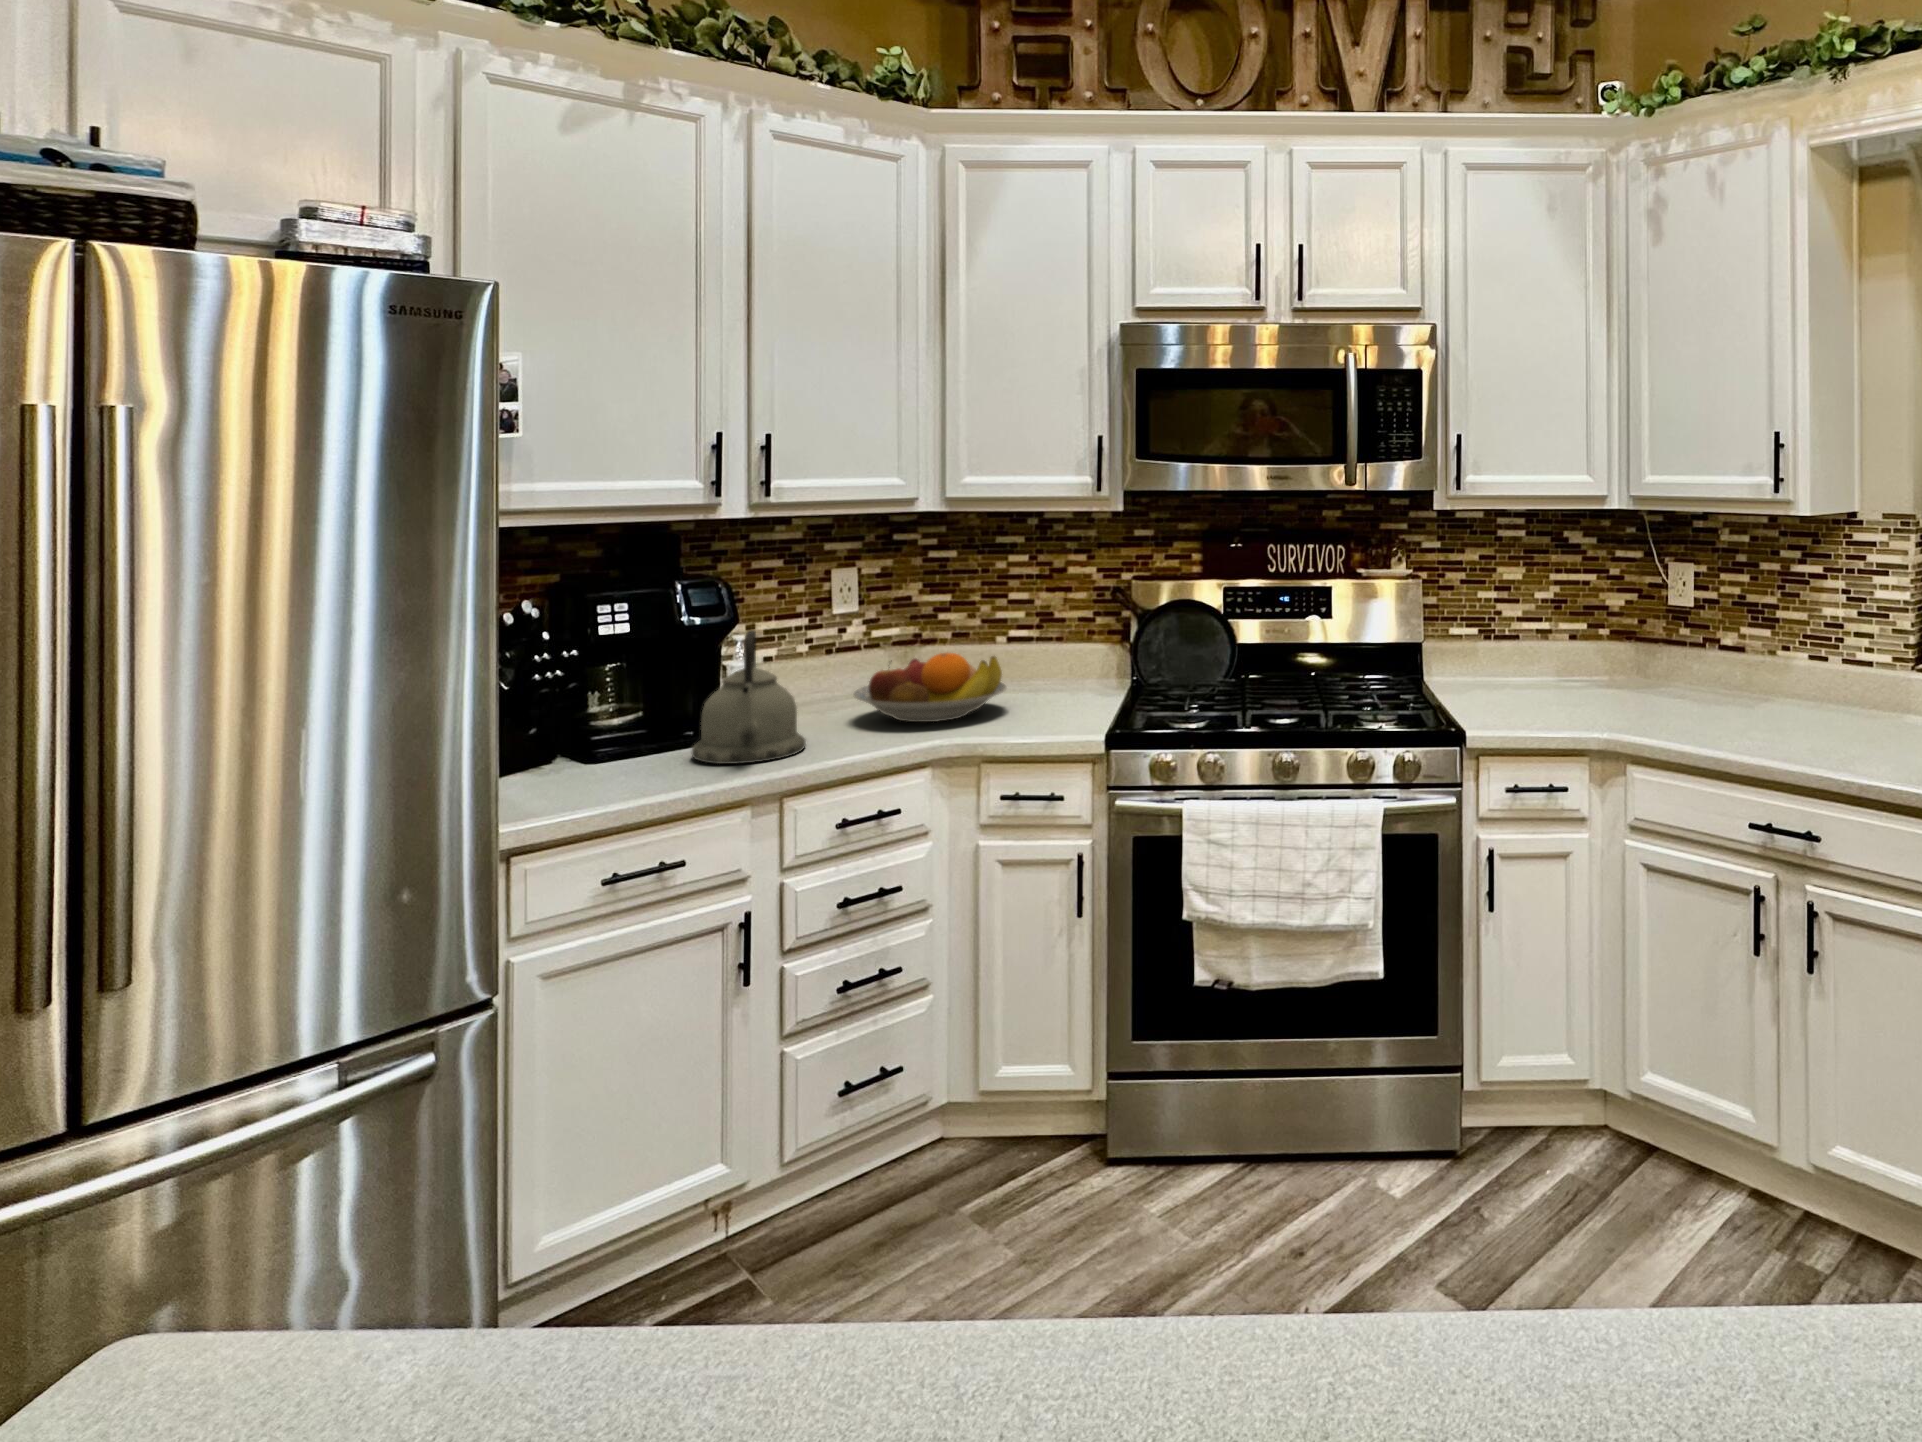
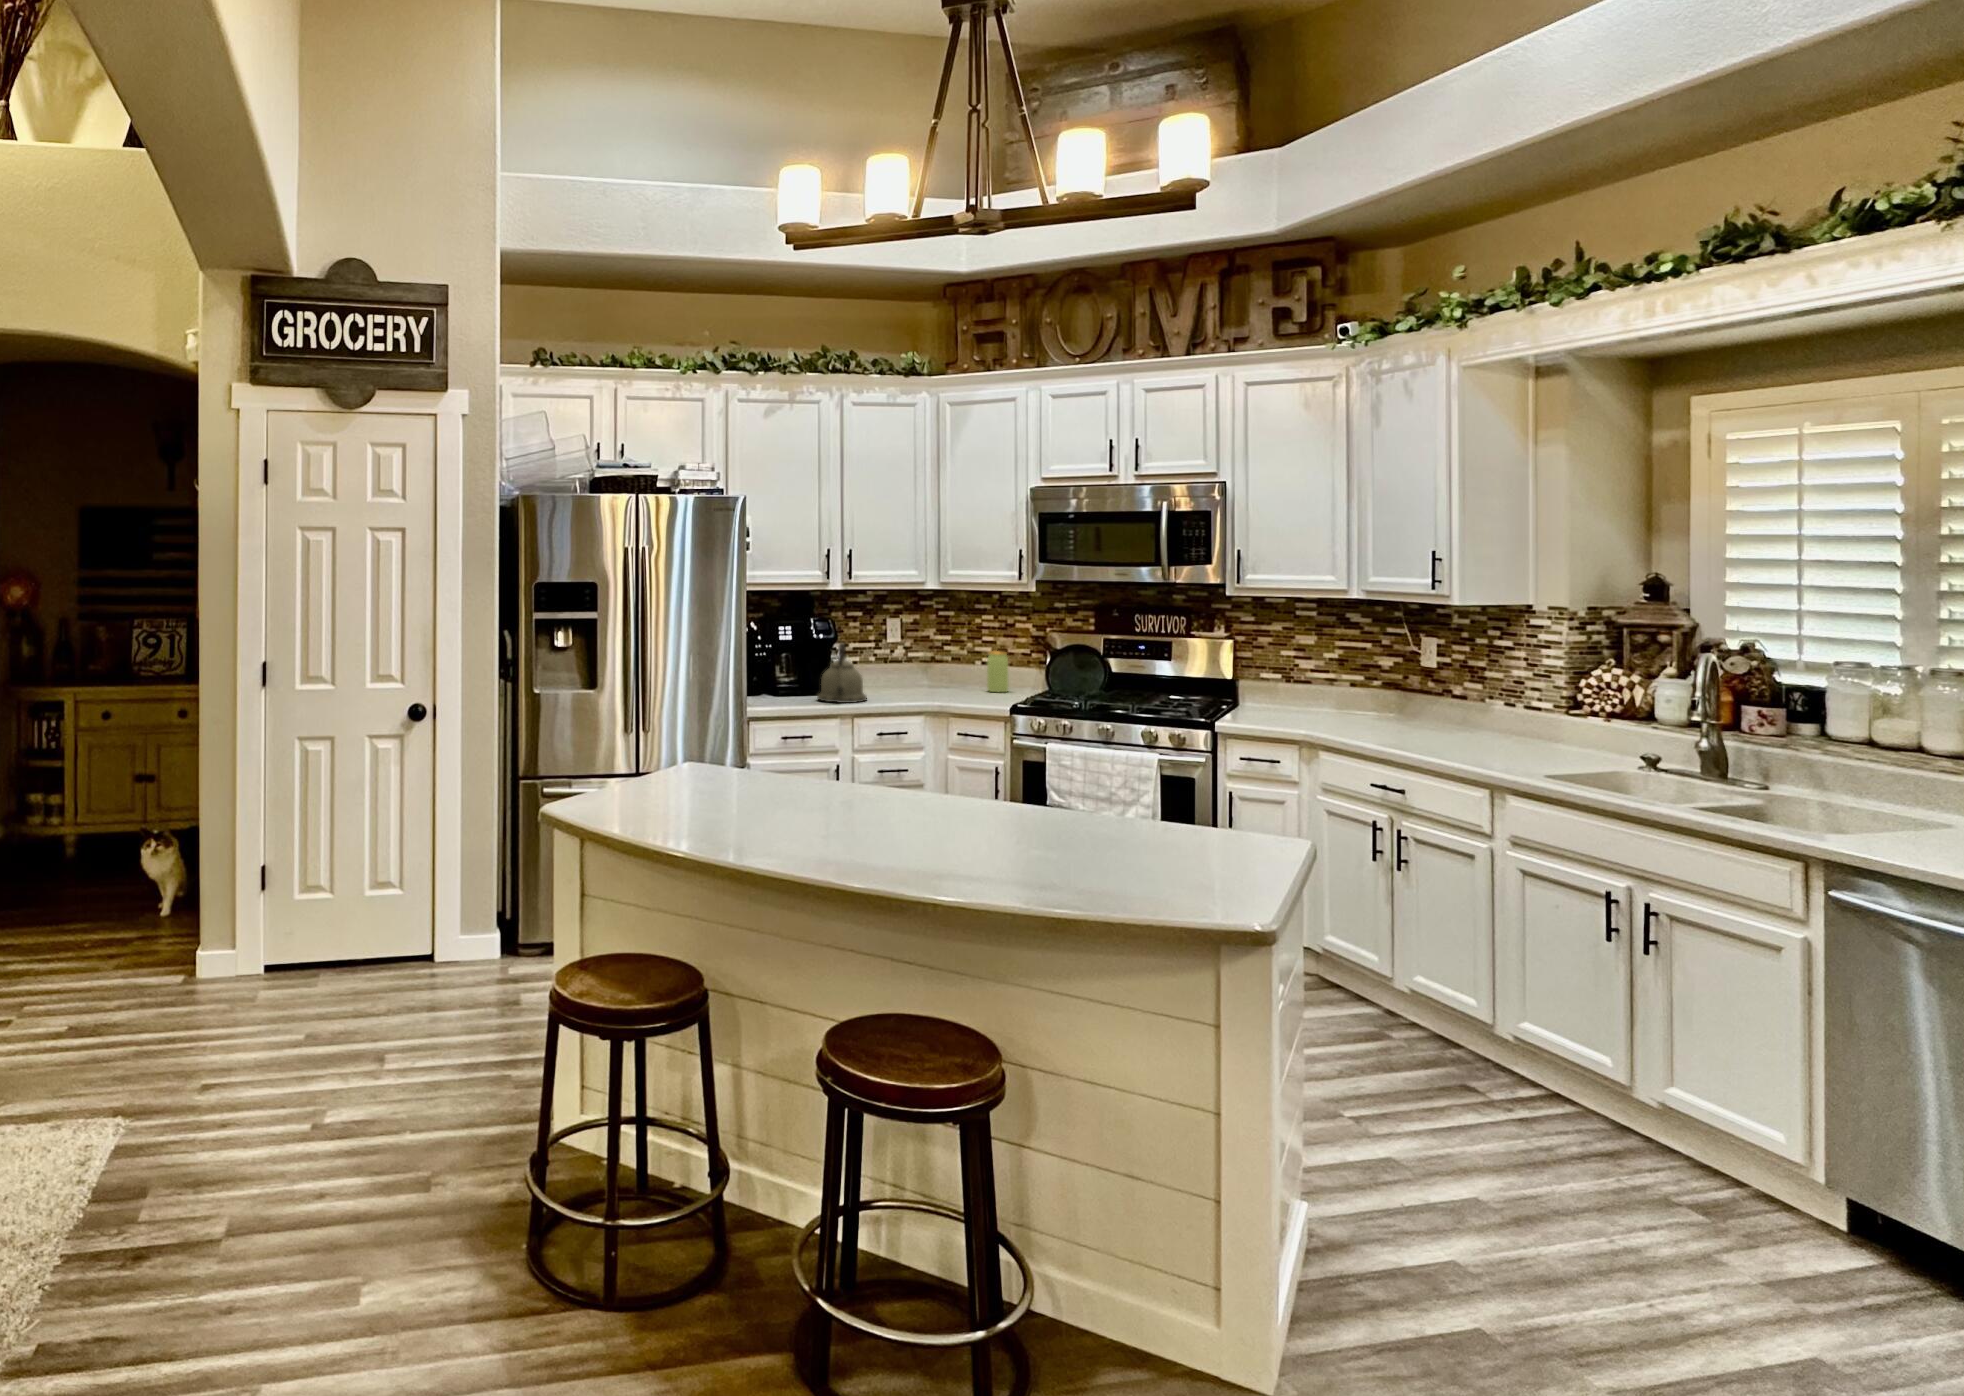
jar: none [1021,619,1058,694] -> present [987,651,1008,692]
fruit bowl: present [853,653,1007,722] -> none [893,663,972,697]

